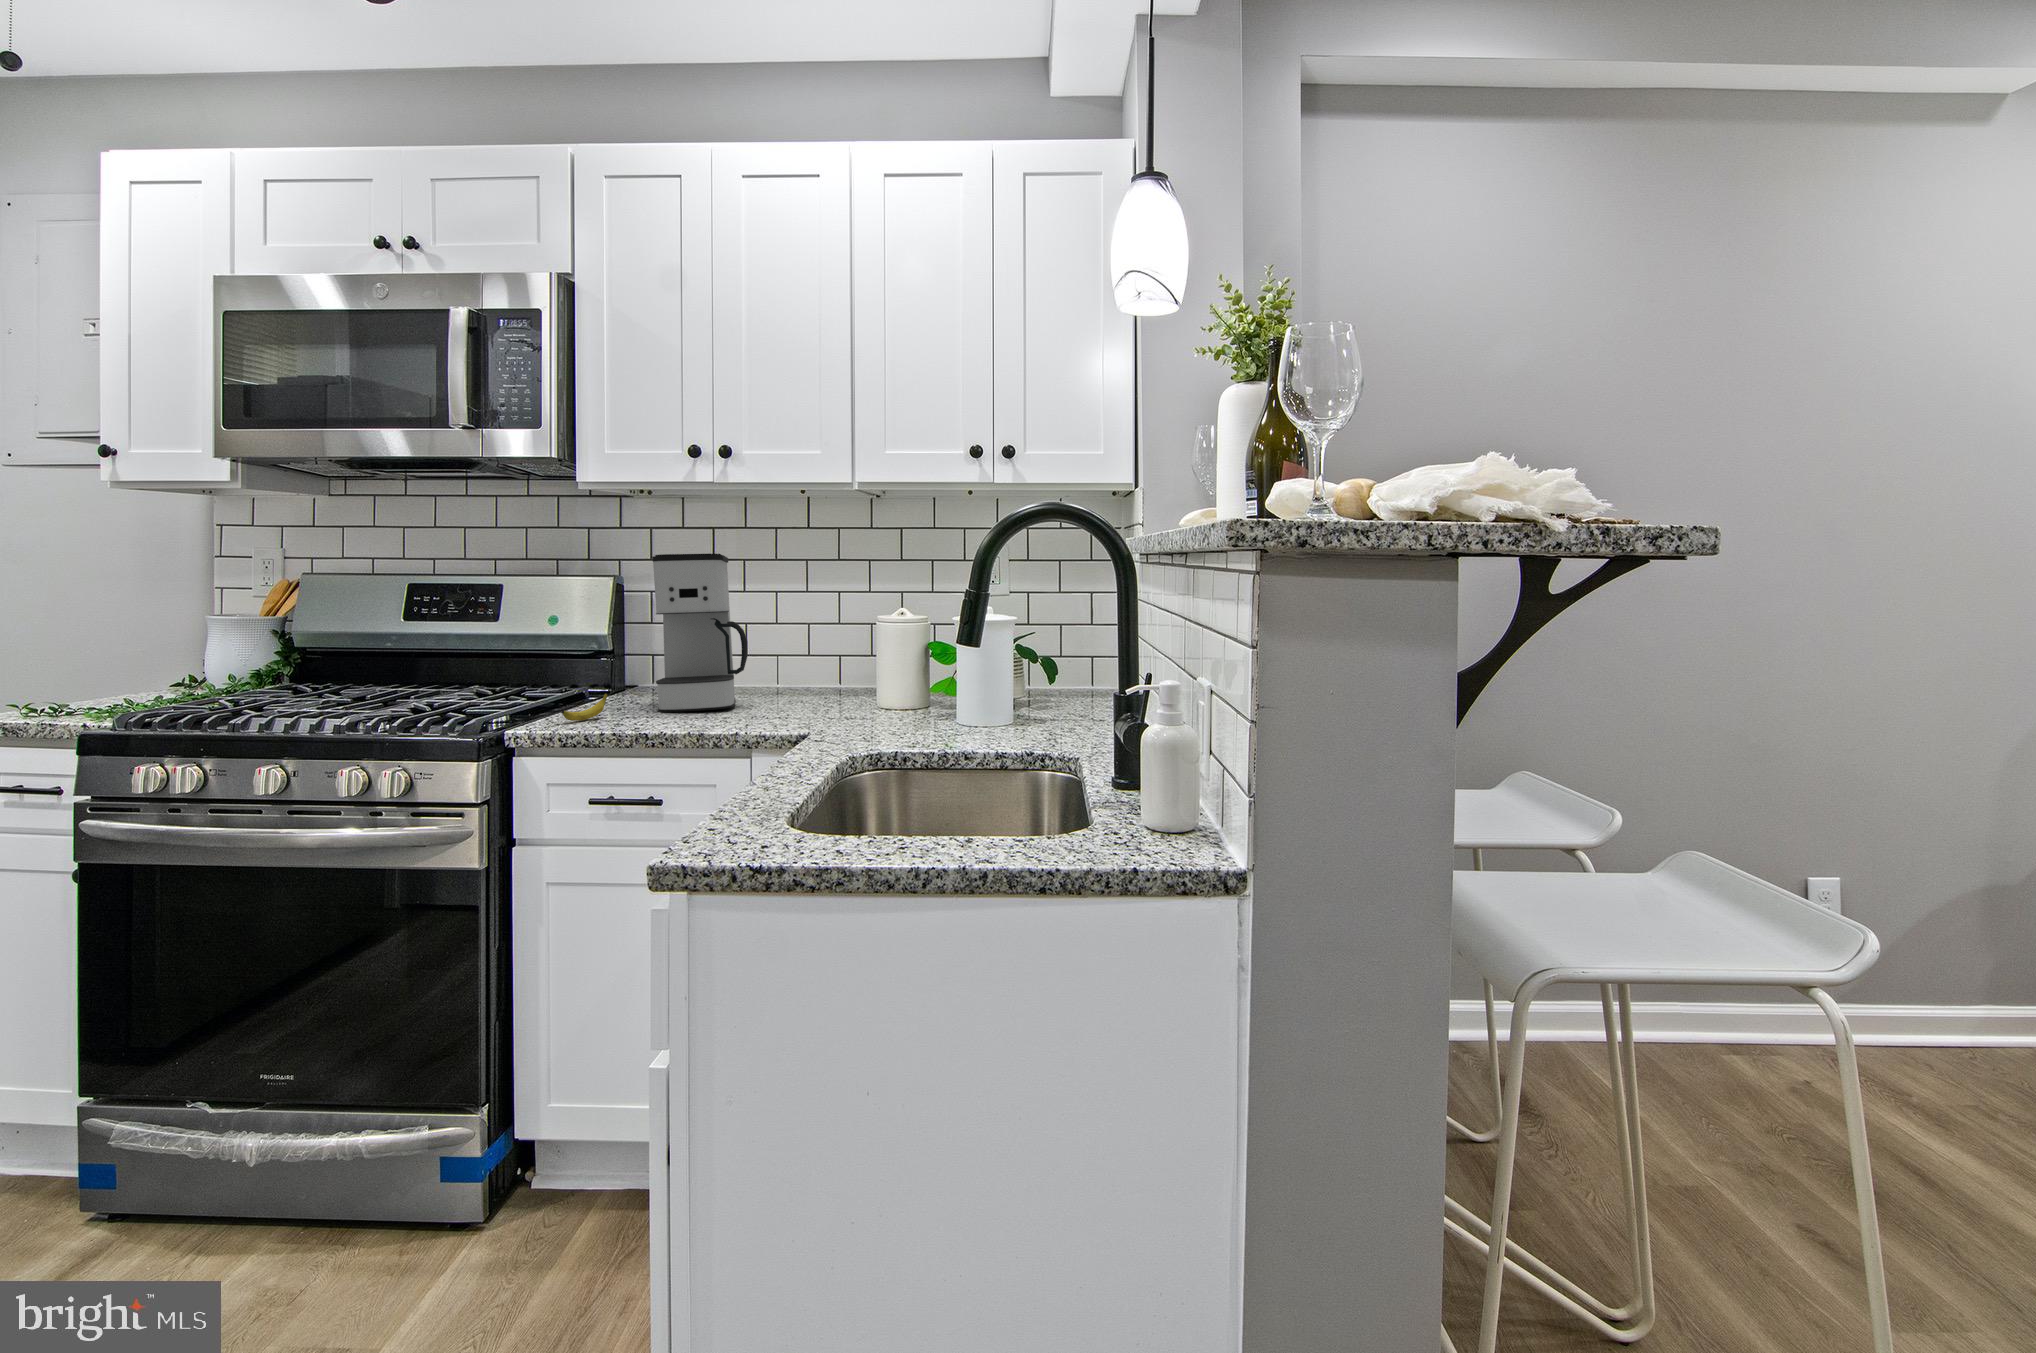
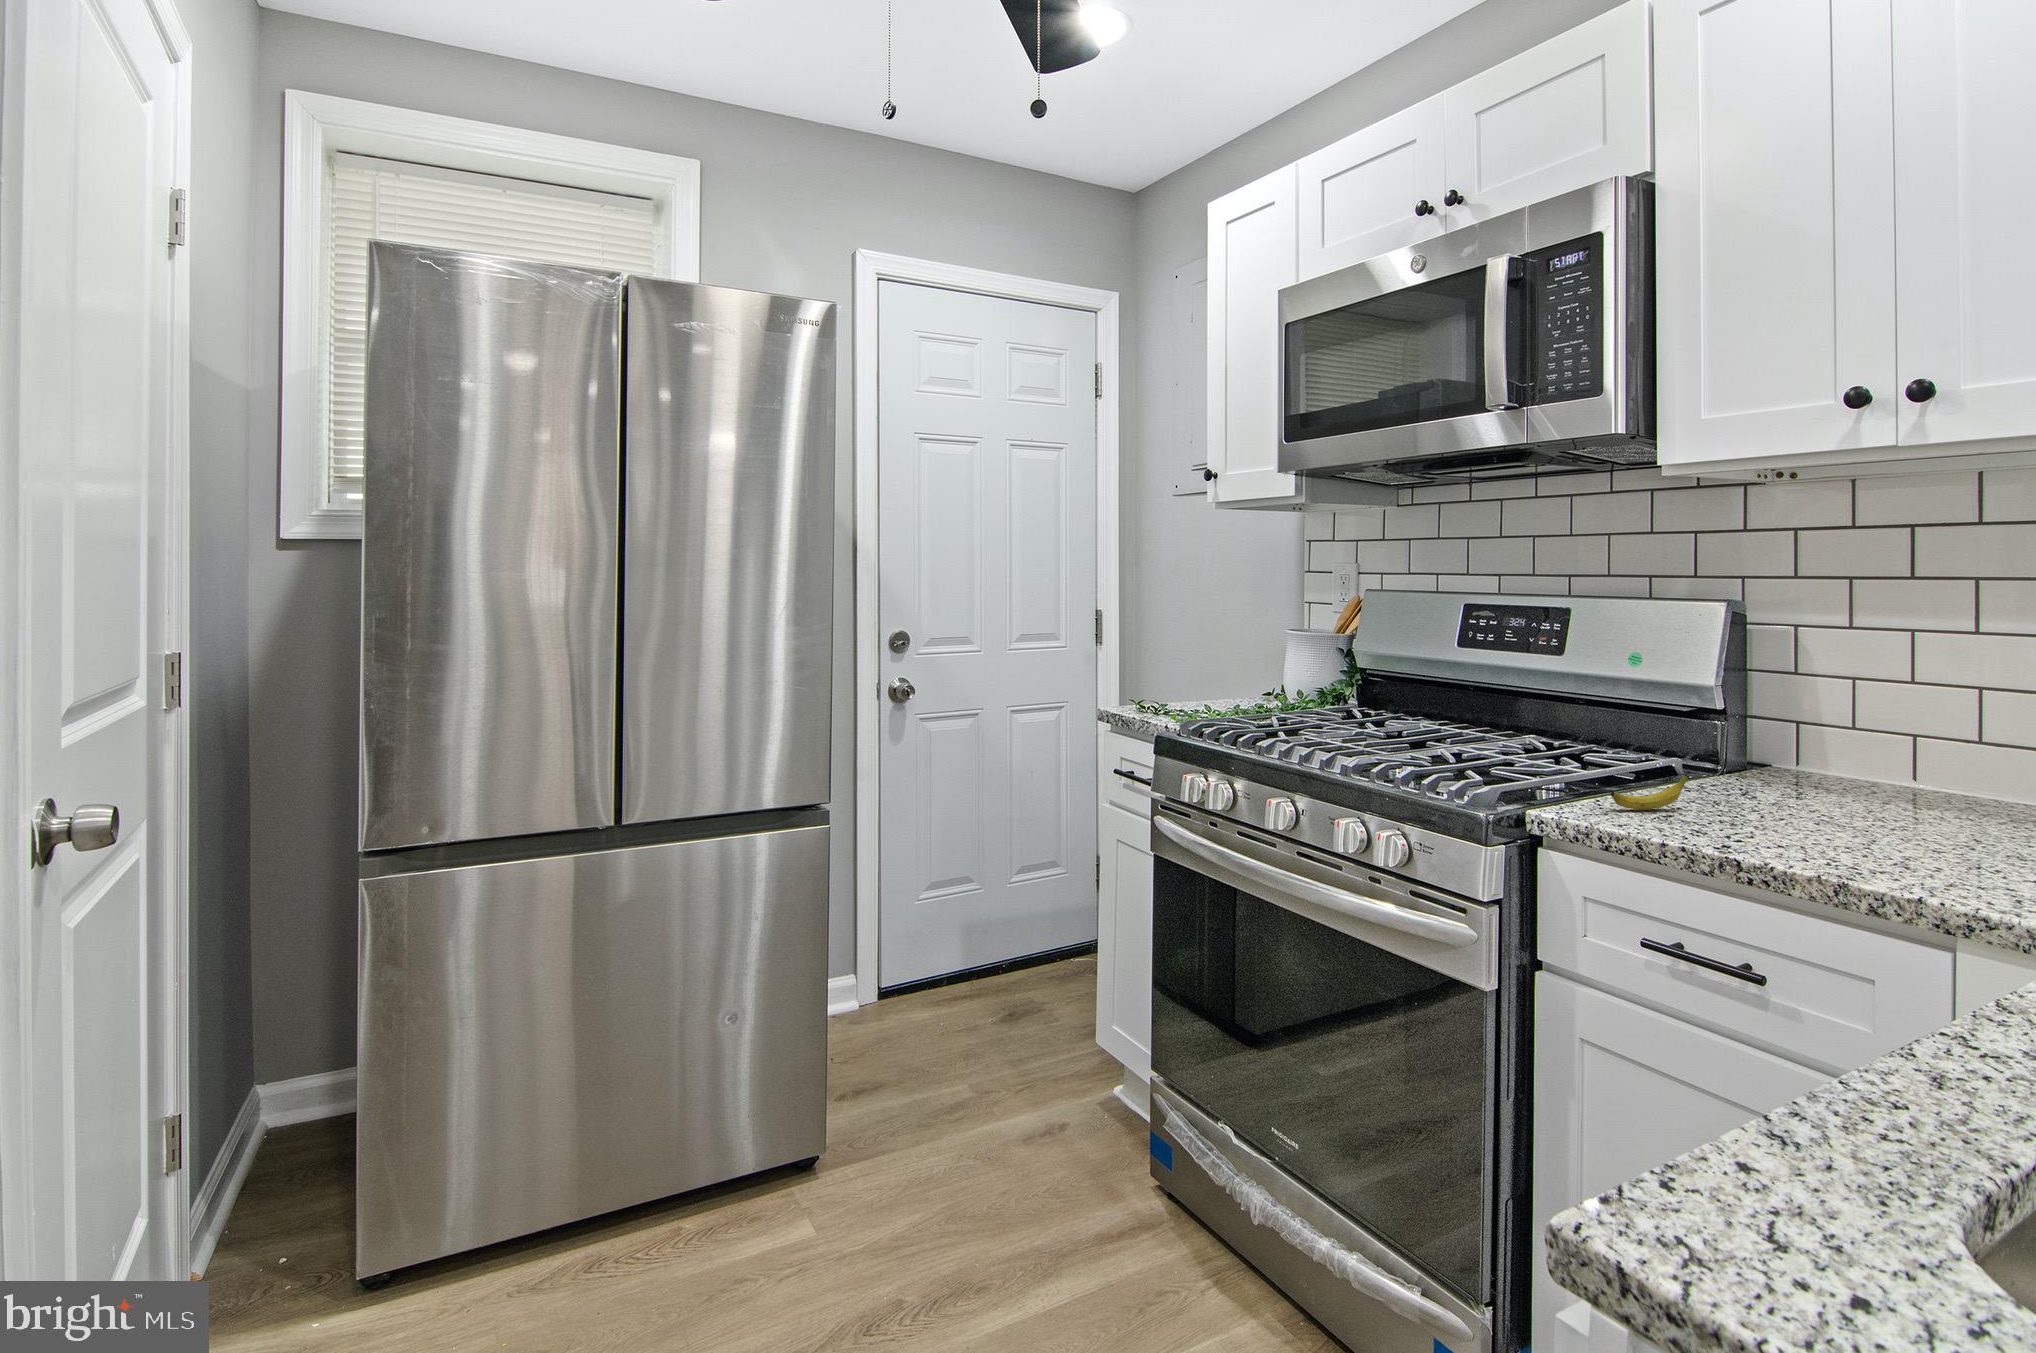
coffee maker: present [652,554,748,712] -> none [1775,562,1972,830]

